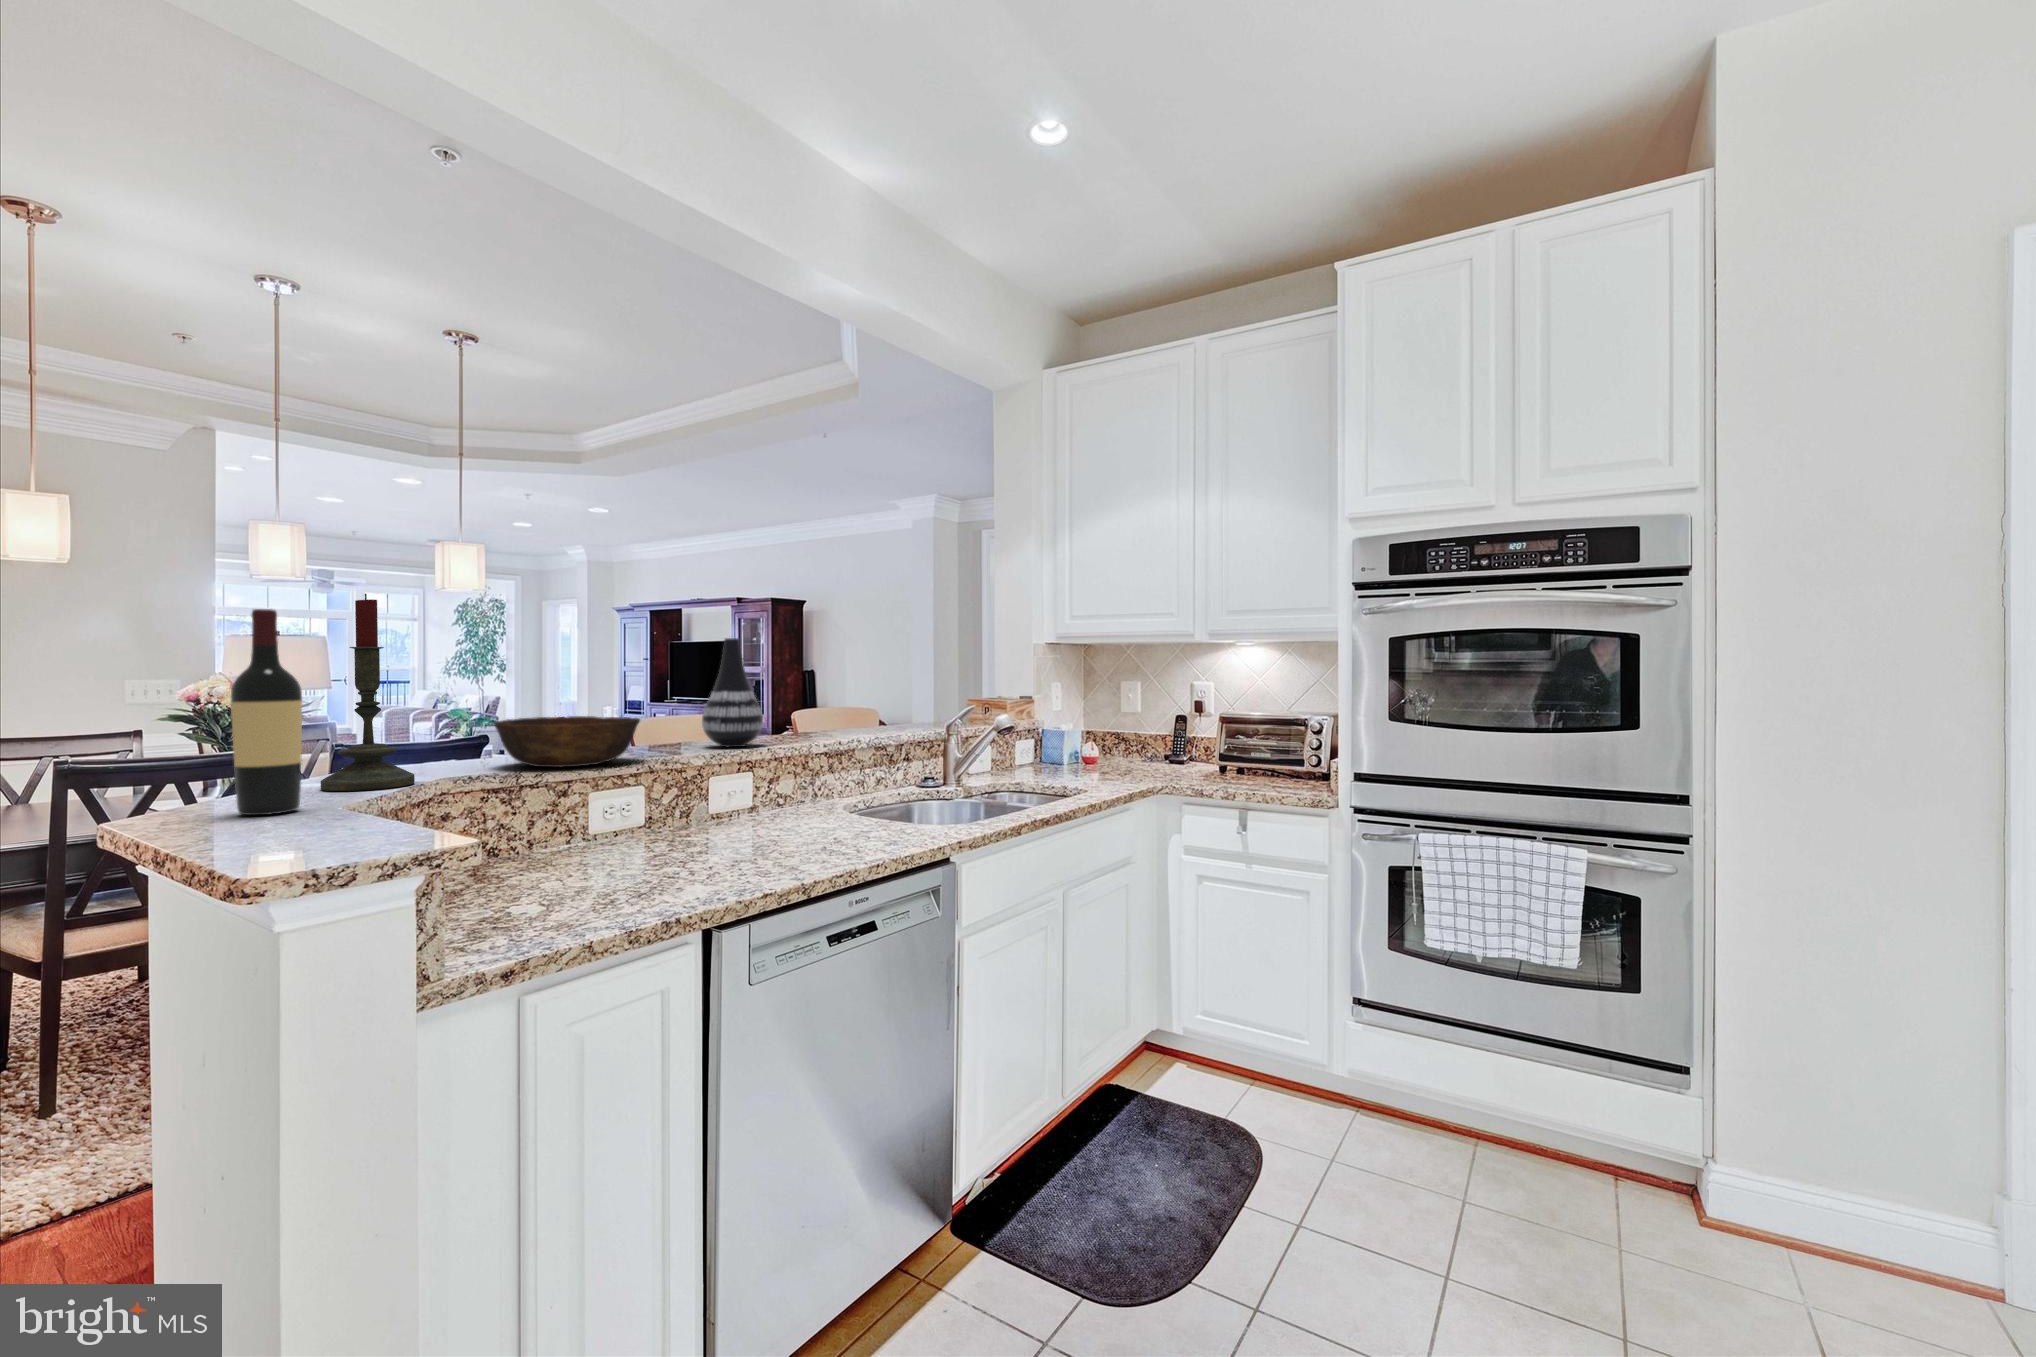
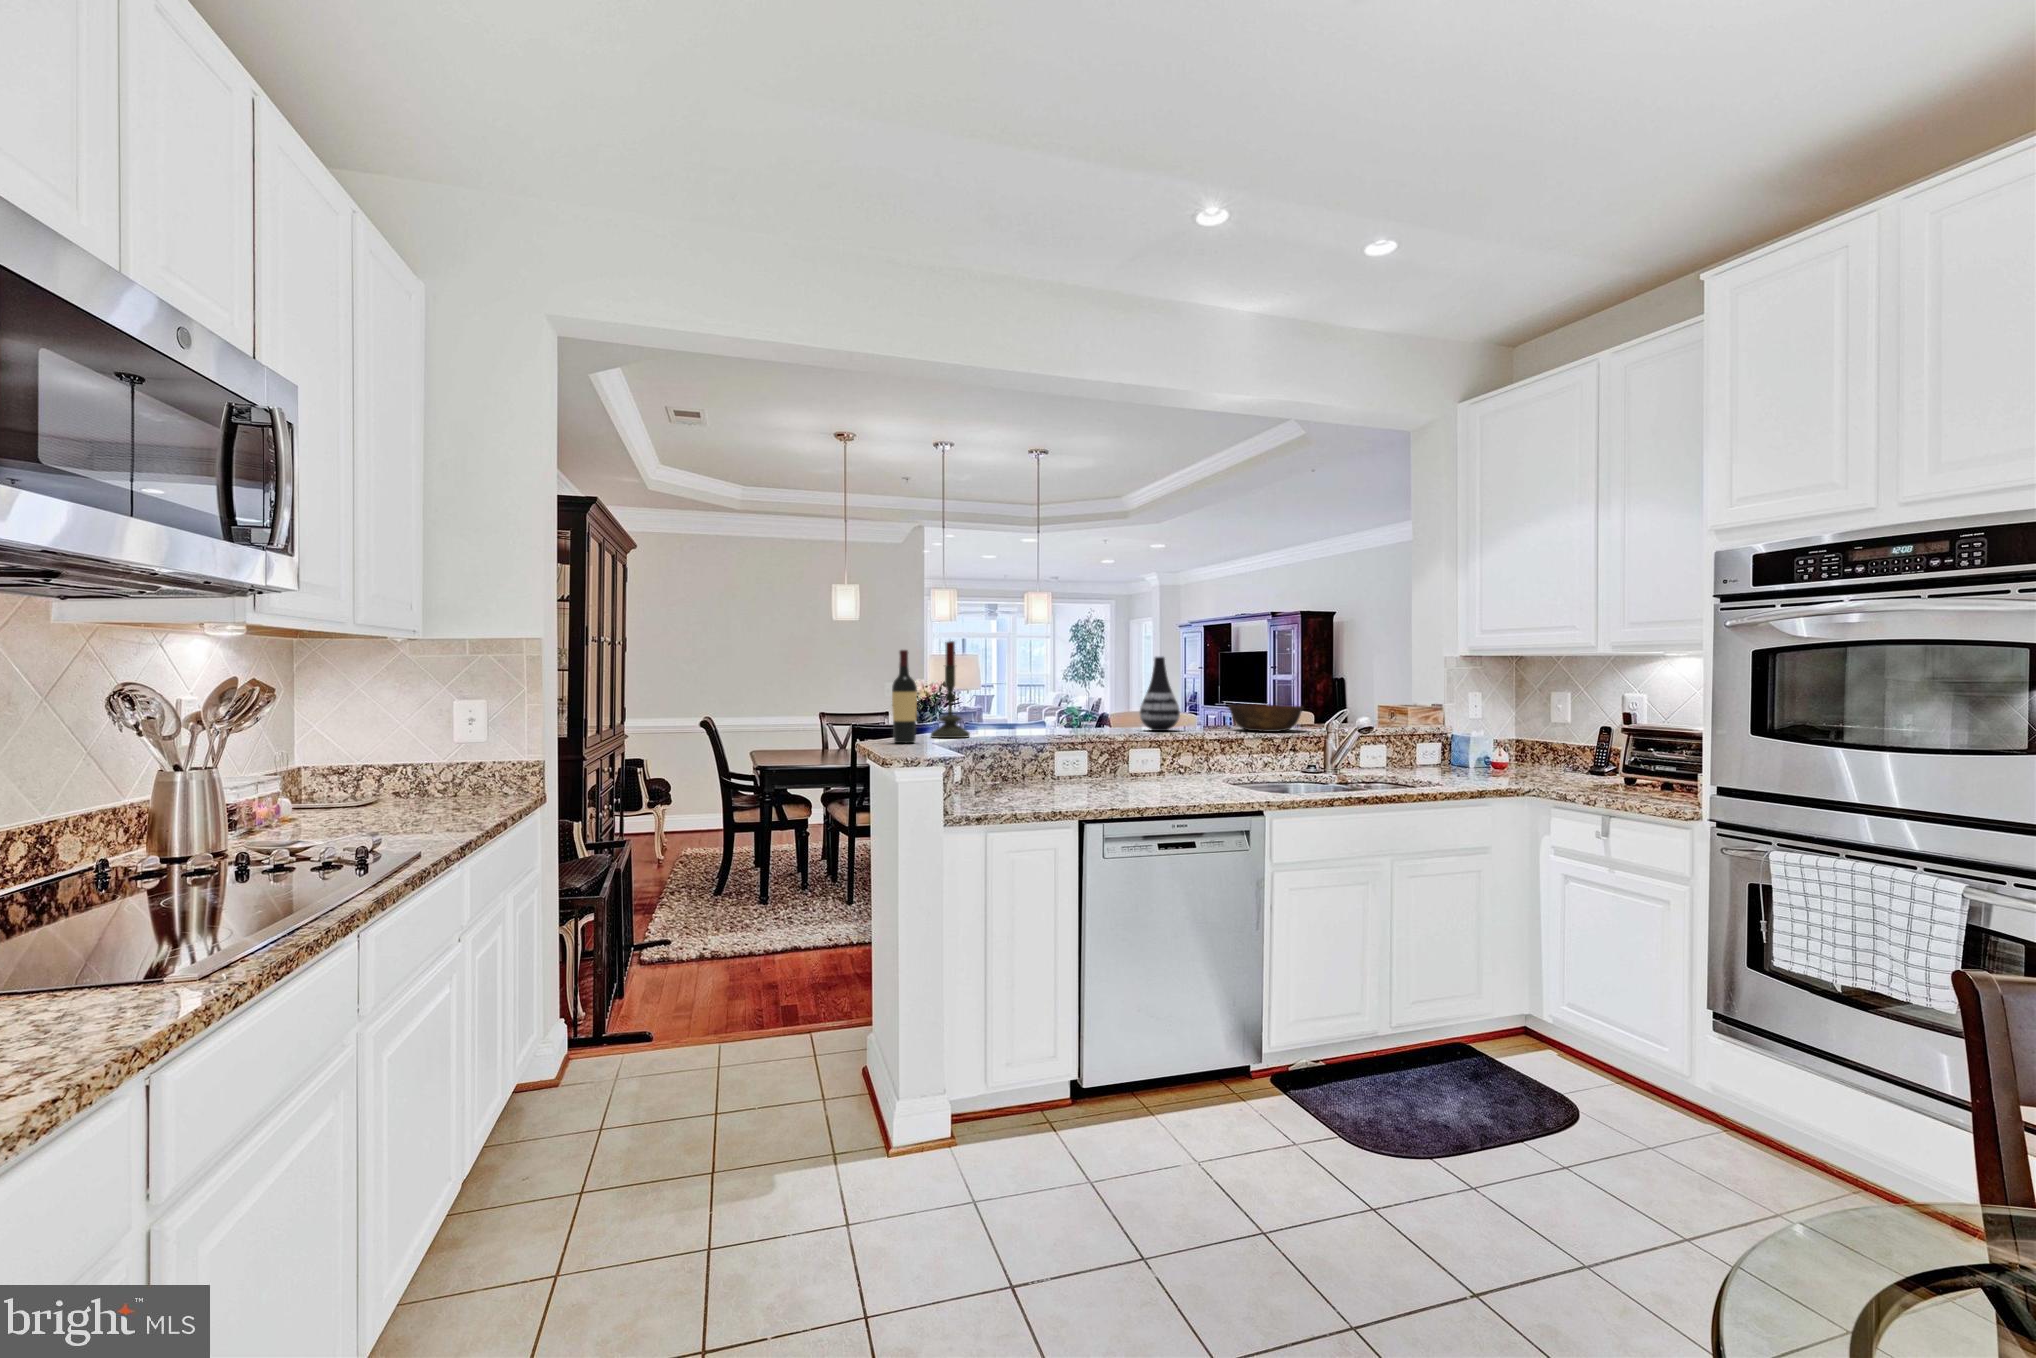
bowl: present [494,716,640,767] -> present [1229,704,1303,732]

